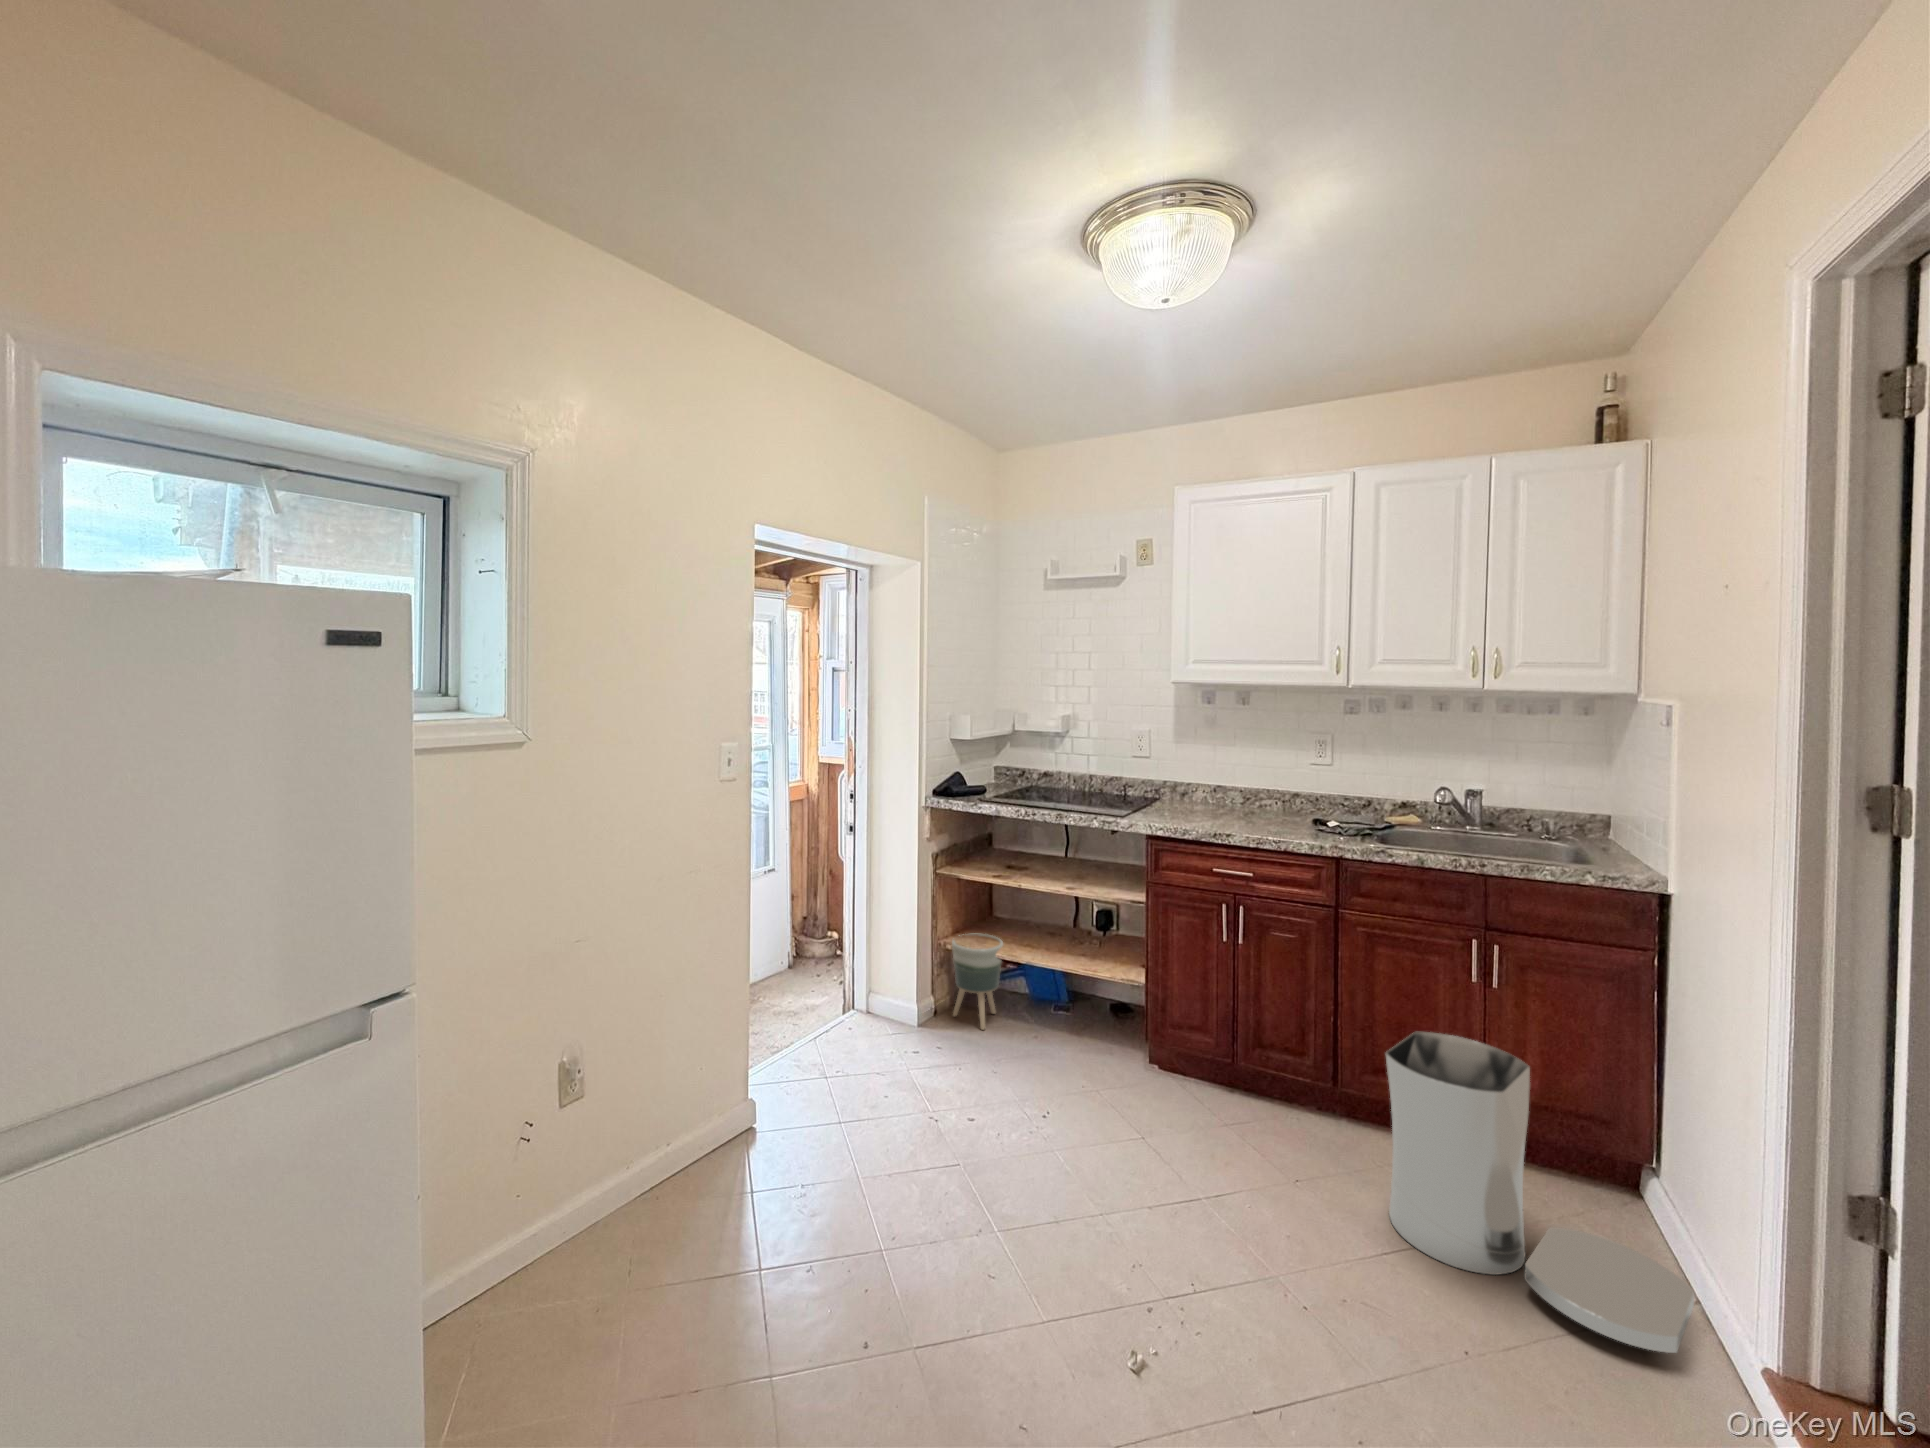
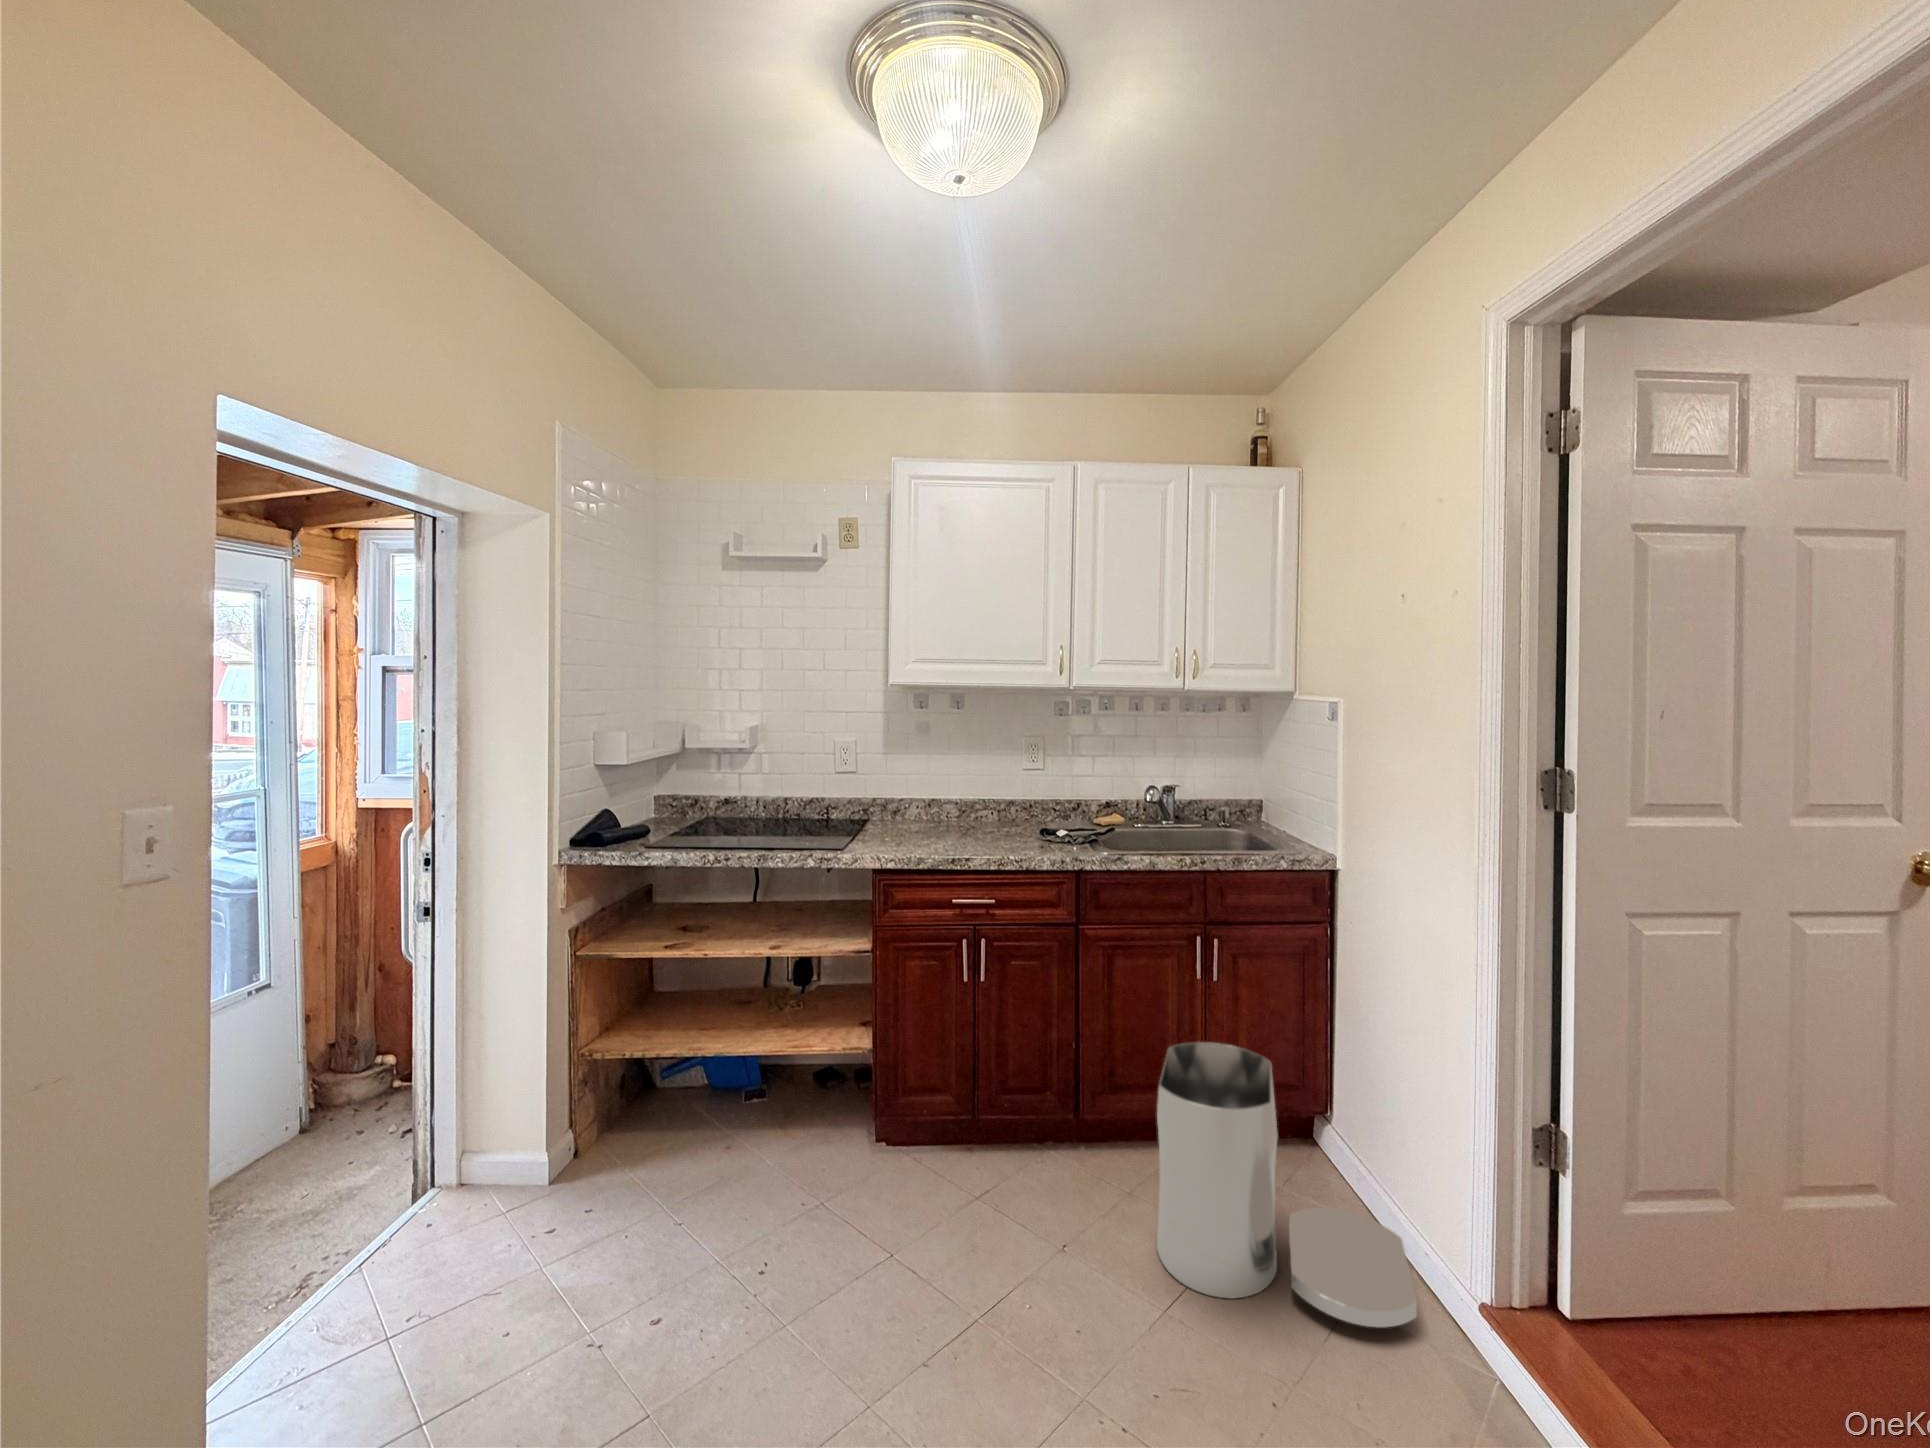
planter: present [952,934,1003,1030] -> none [601,1023,679,1159]

